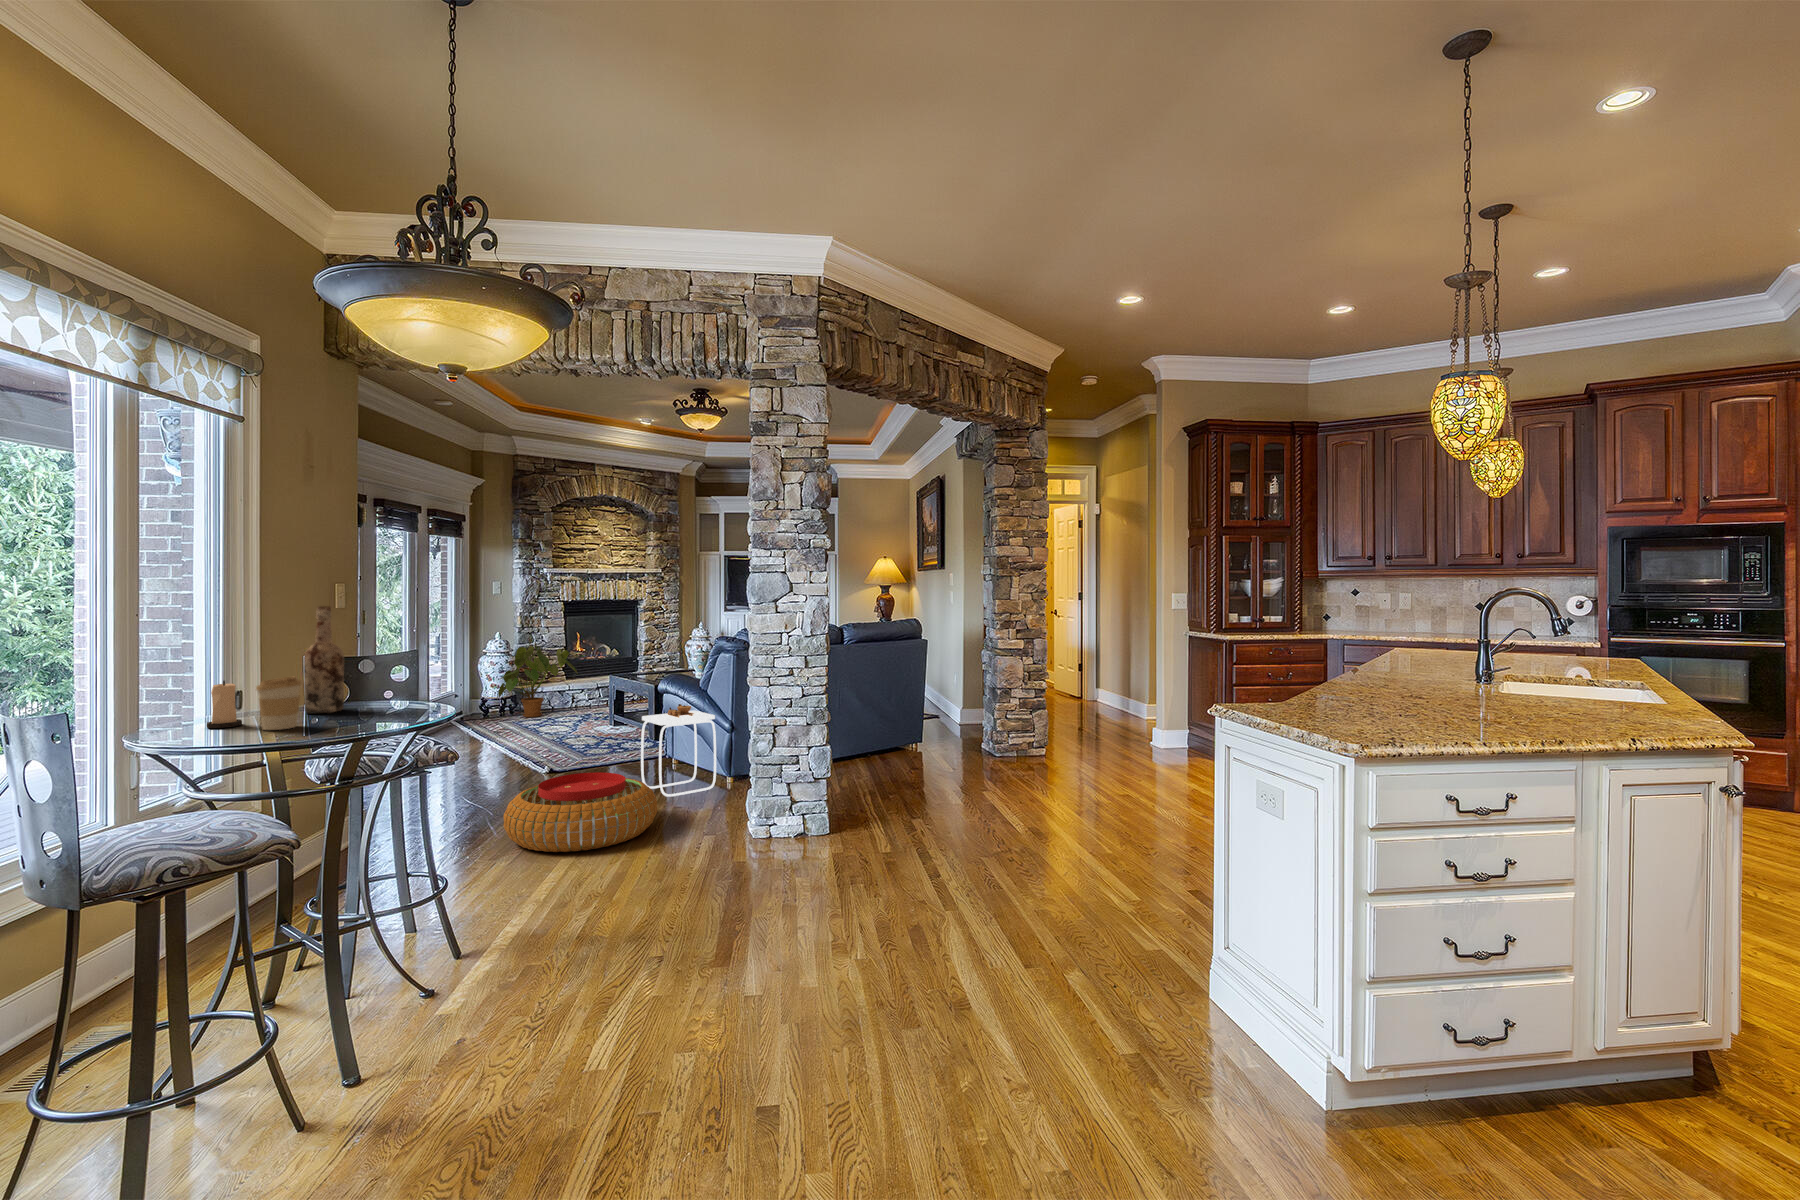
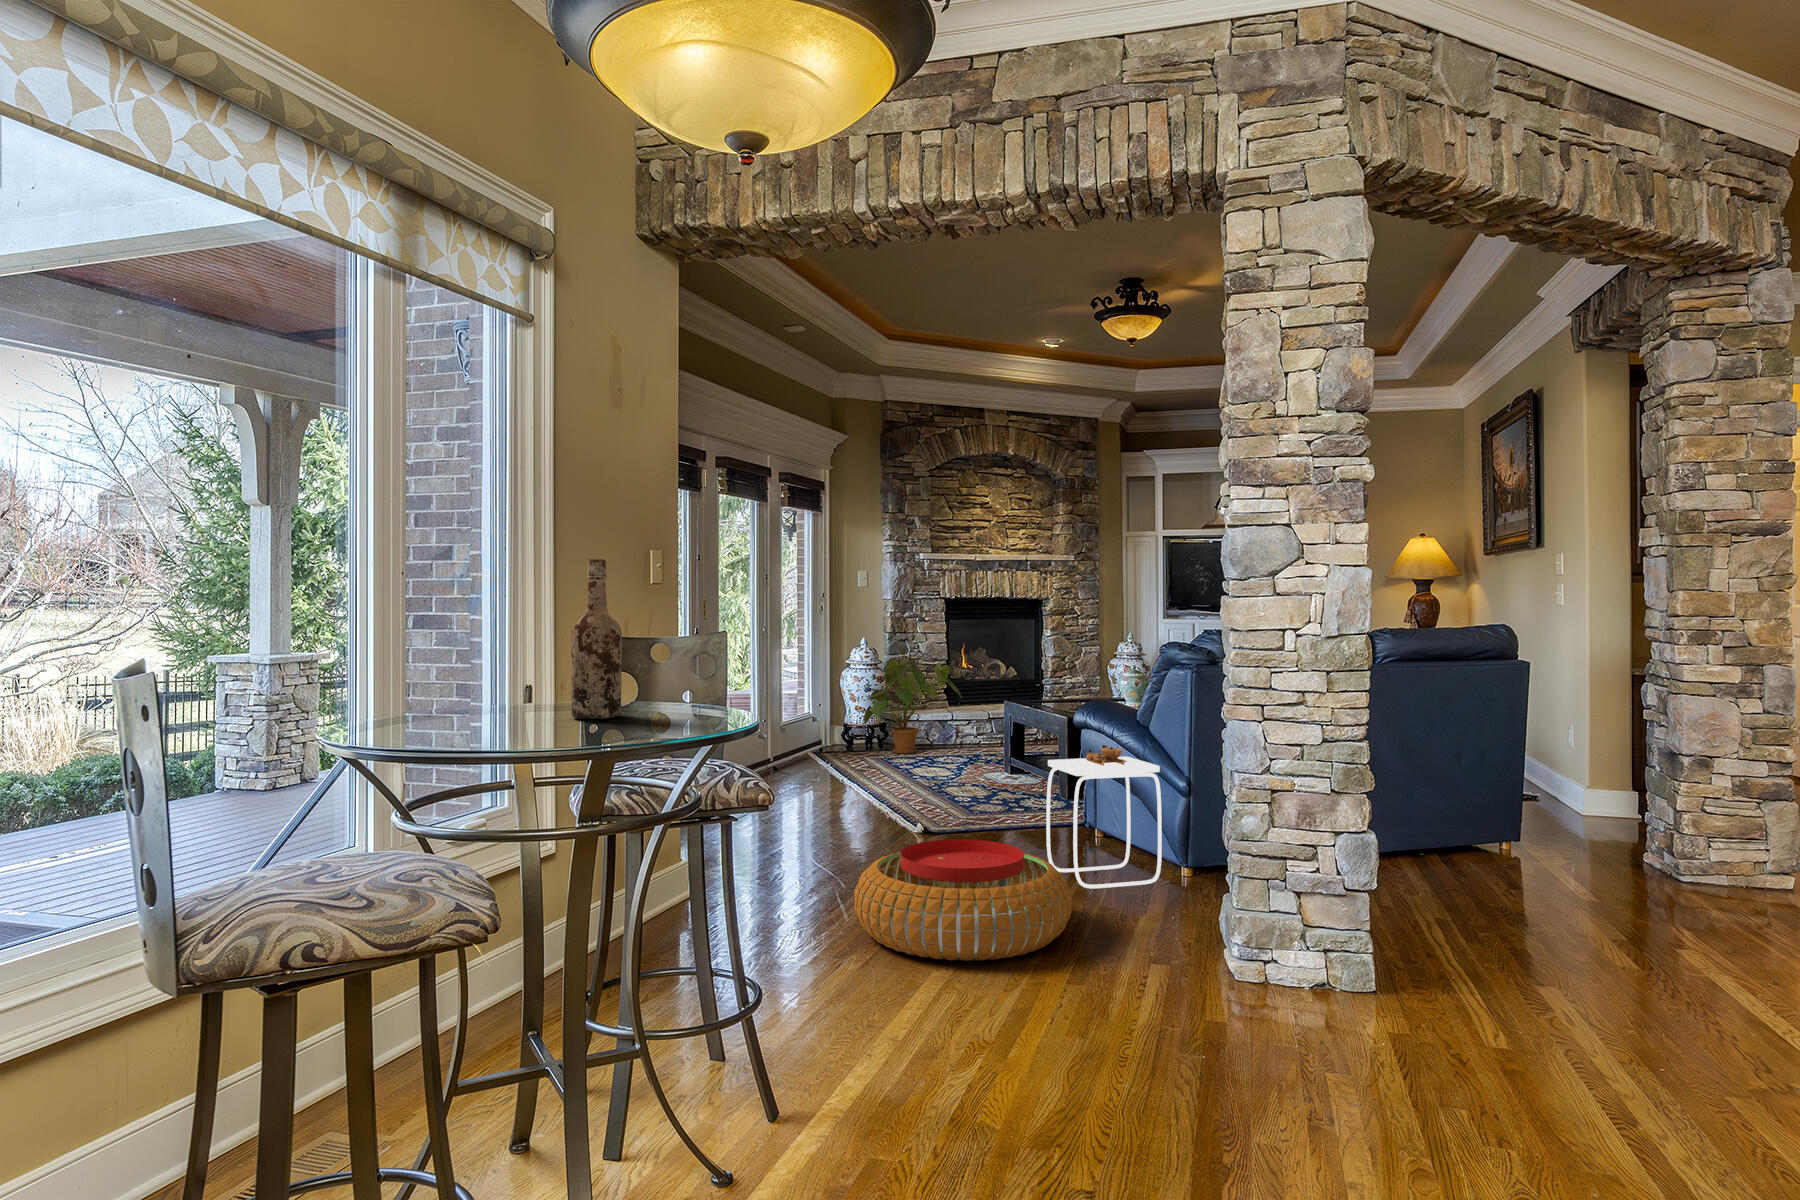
coffee cup: present [256,677,301,730] -> none [497,659,555,738]
candle: present [207,681,242,728] -> none [448,661,489,731]

